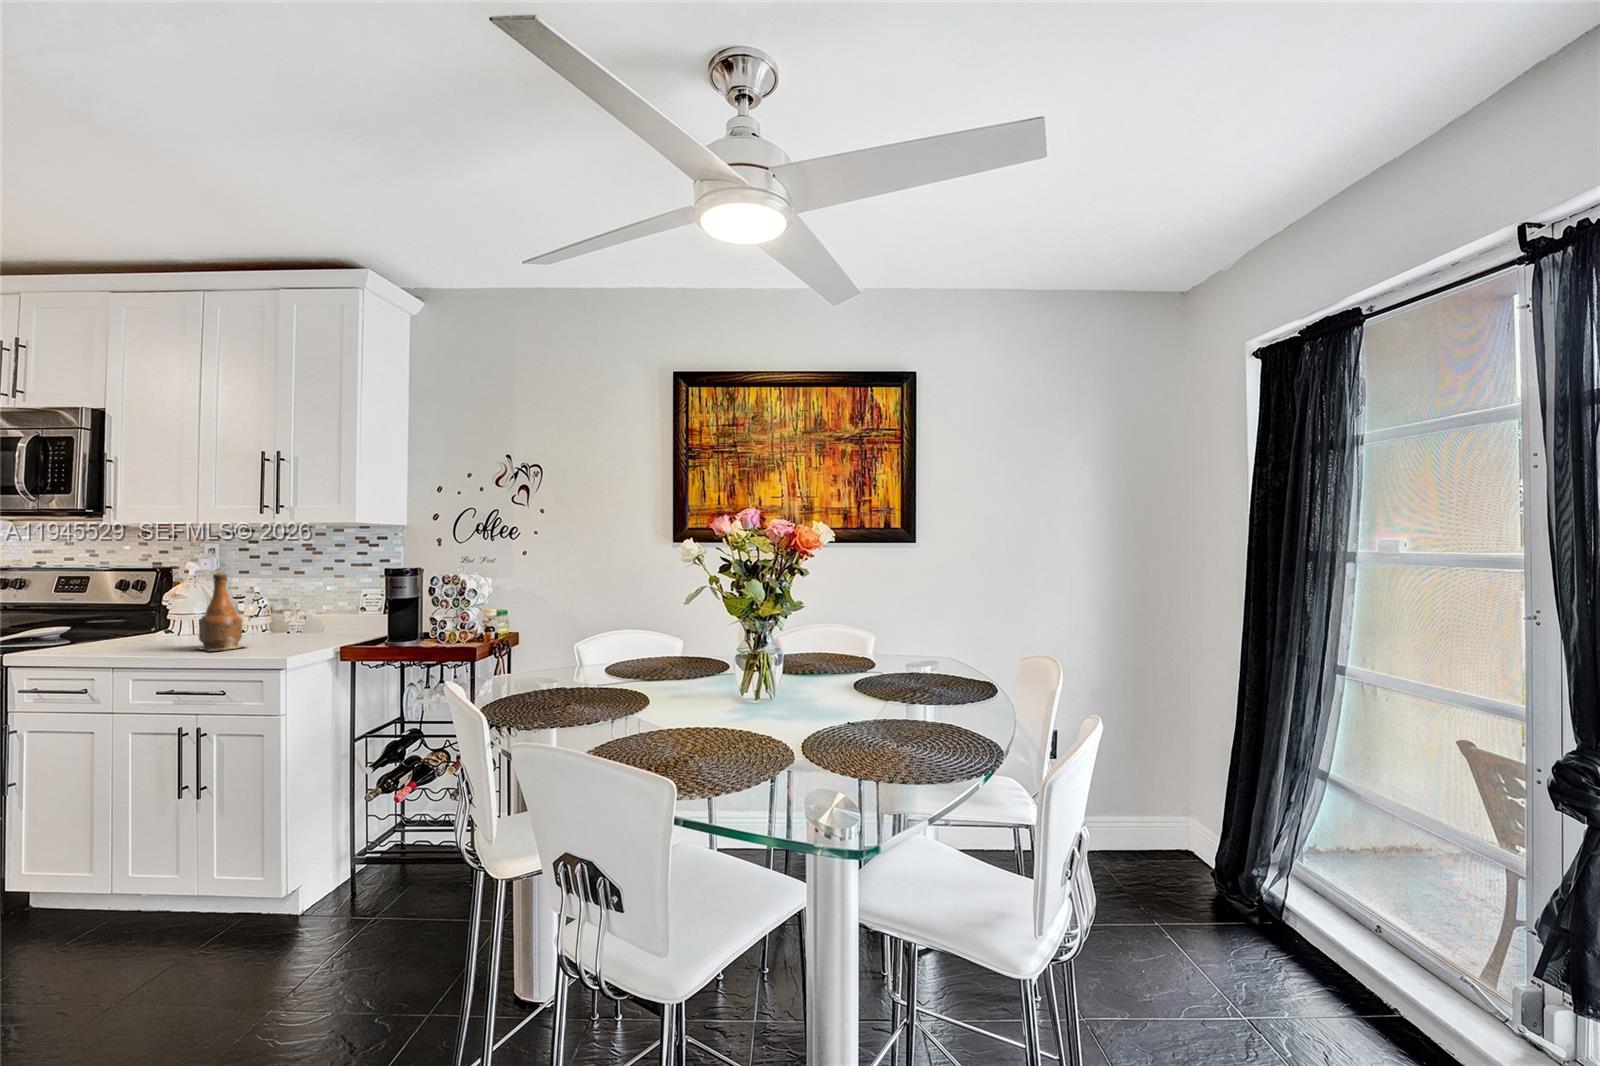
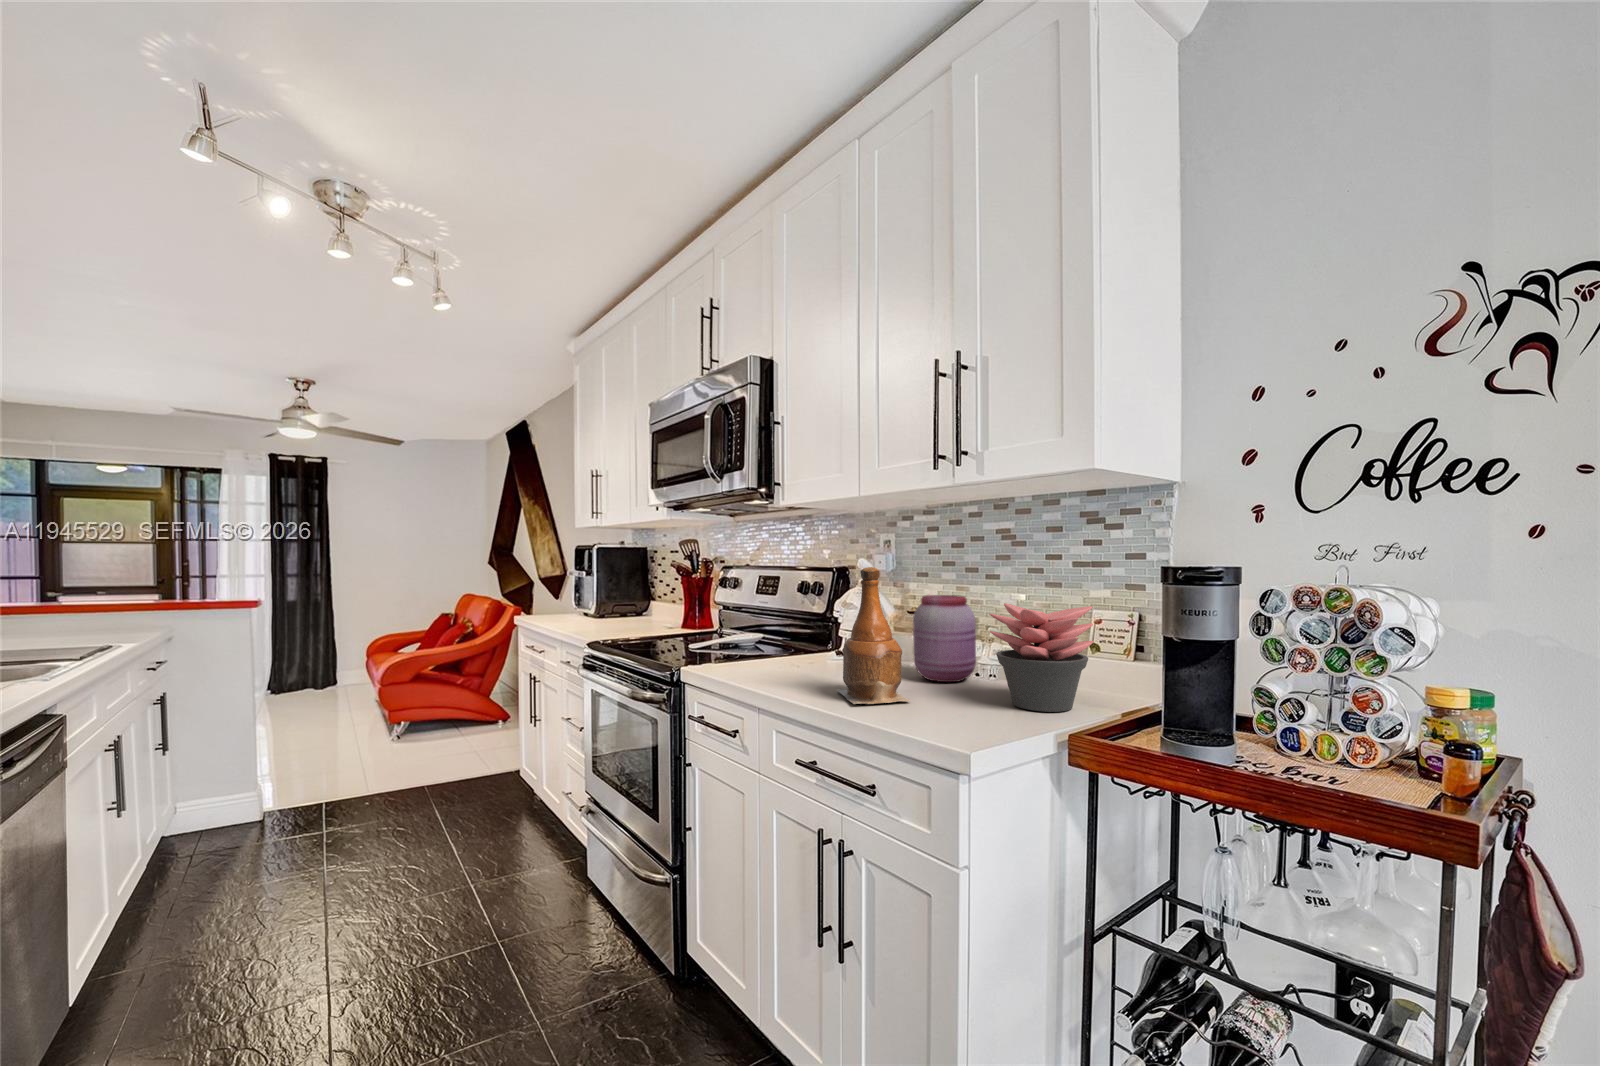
jar: none [244,586,288,638] -> present [913,595,976,682]
succulent plant: none [300,589,358,642] -> present [990,603,1093,712]

